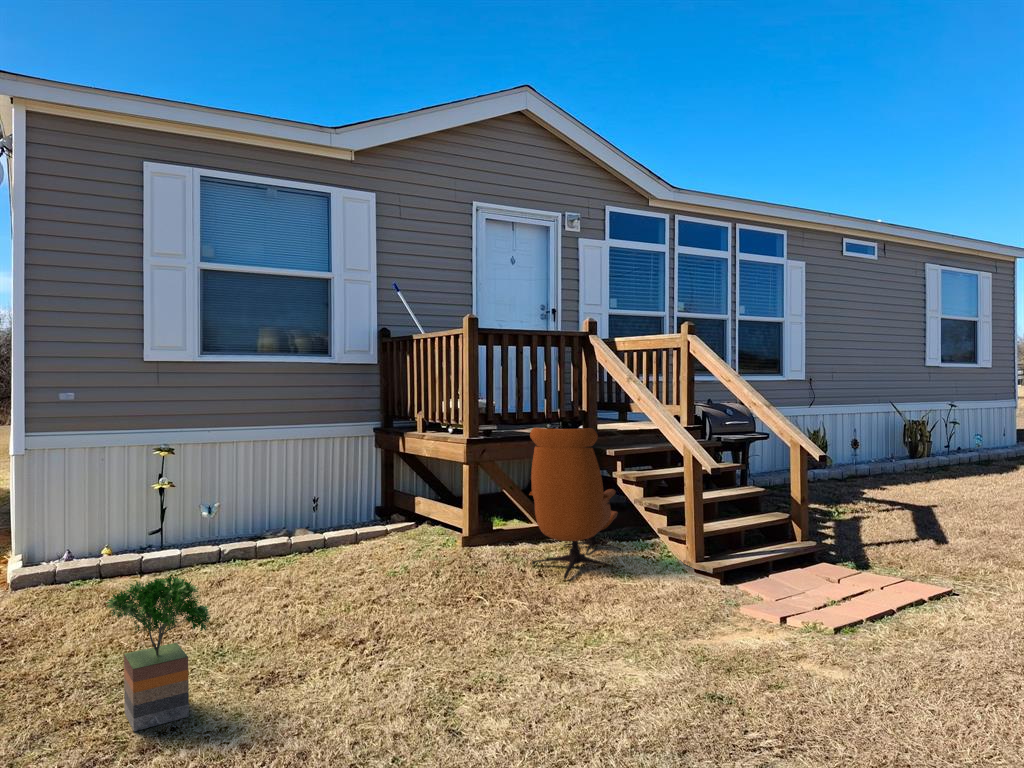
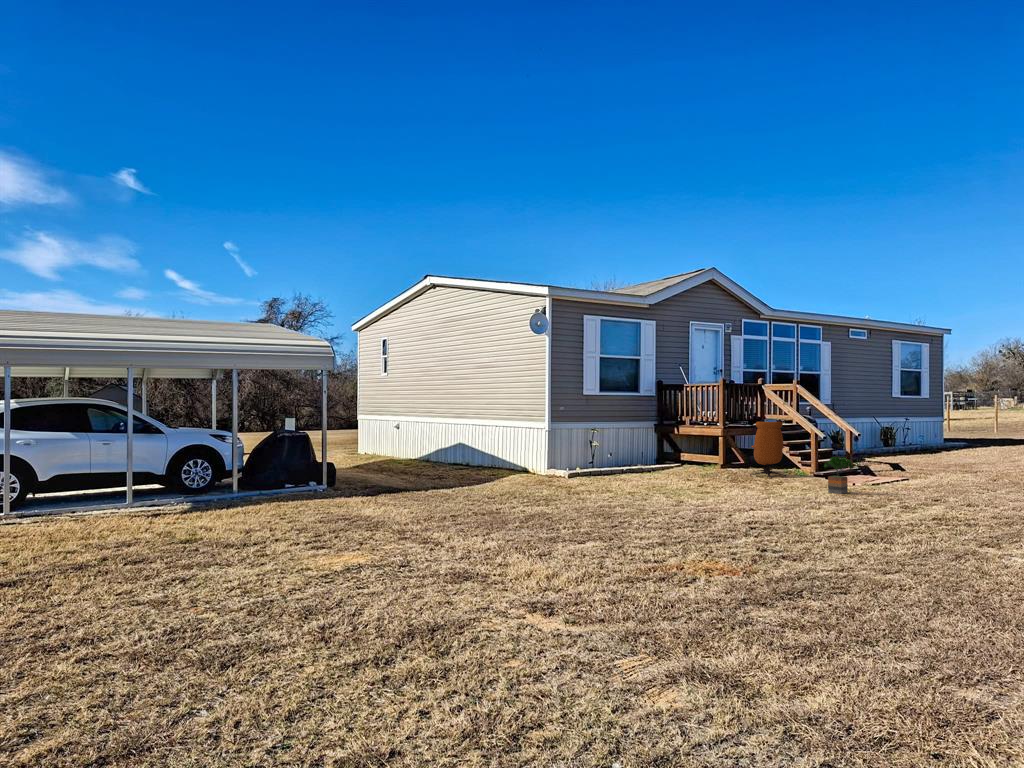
potted tree: present [106,576,210,731] -> present [824,457,853,494]

